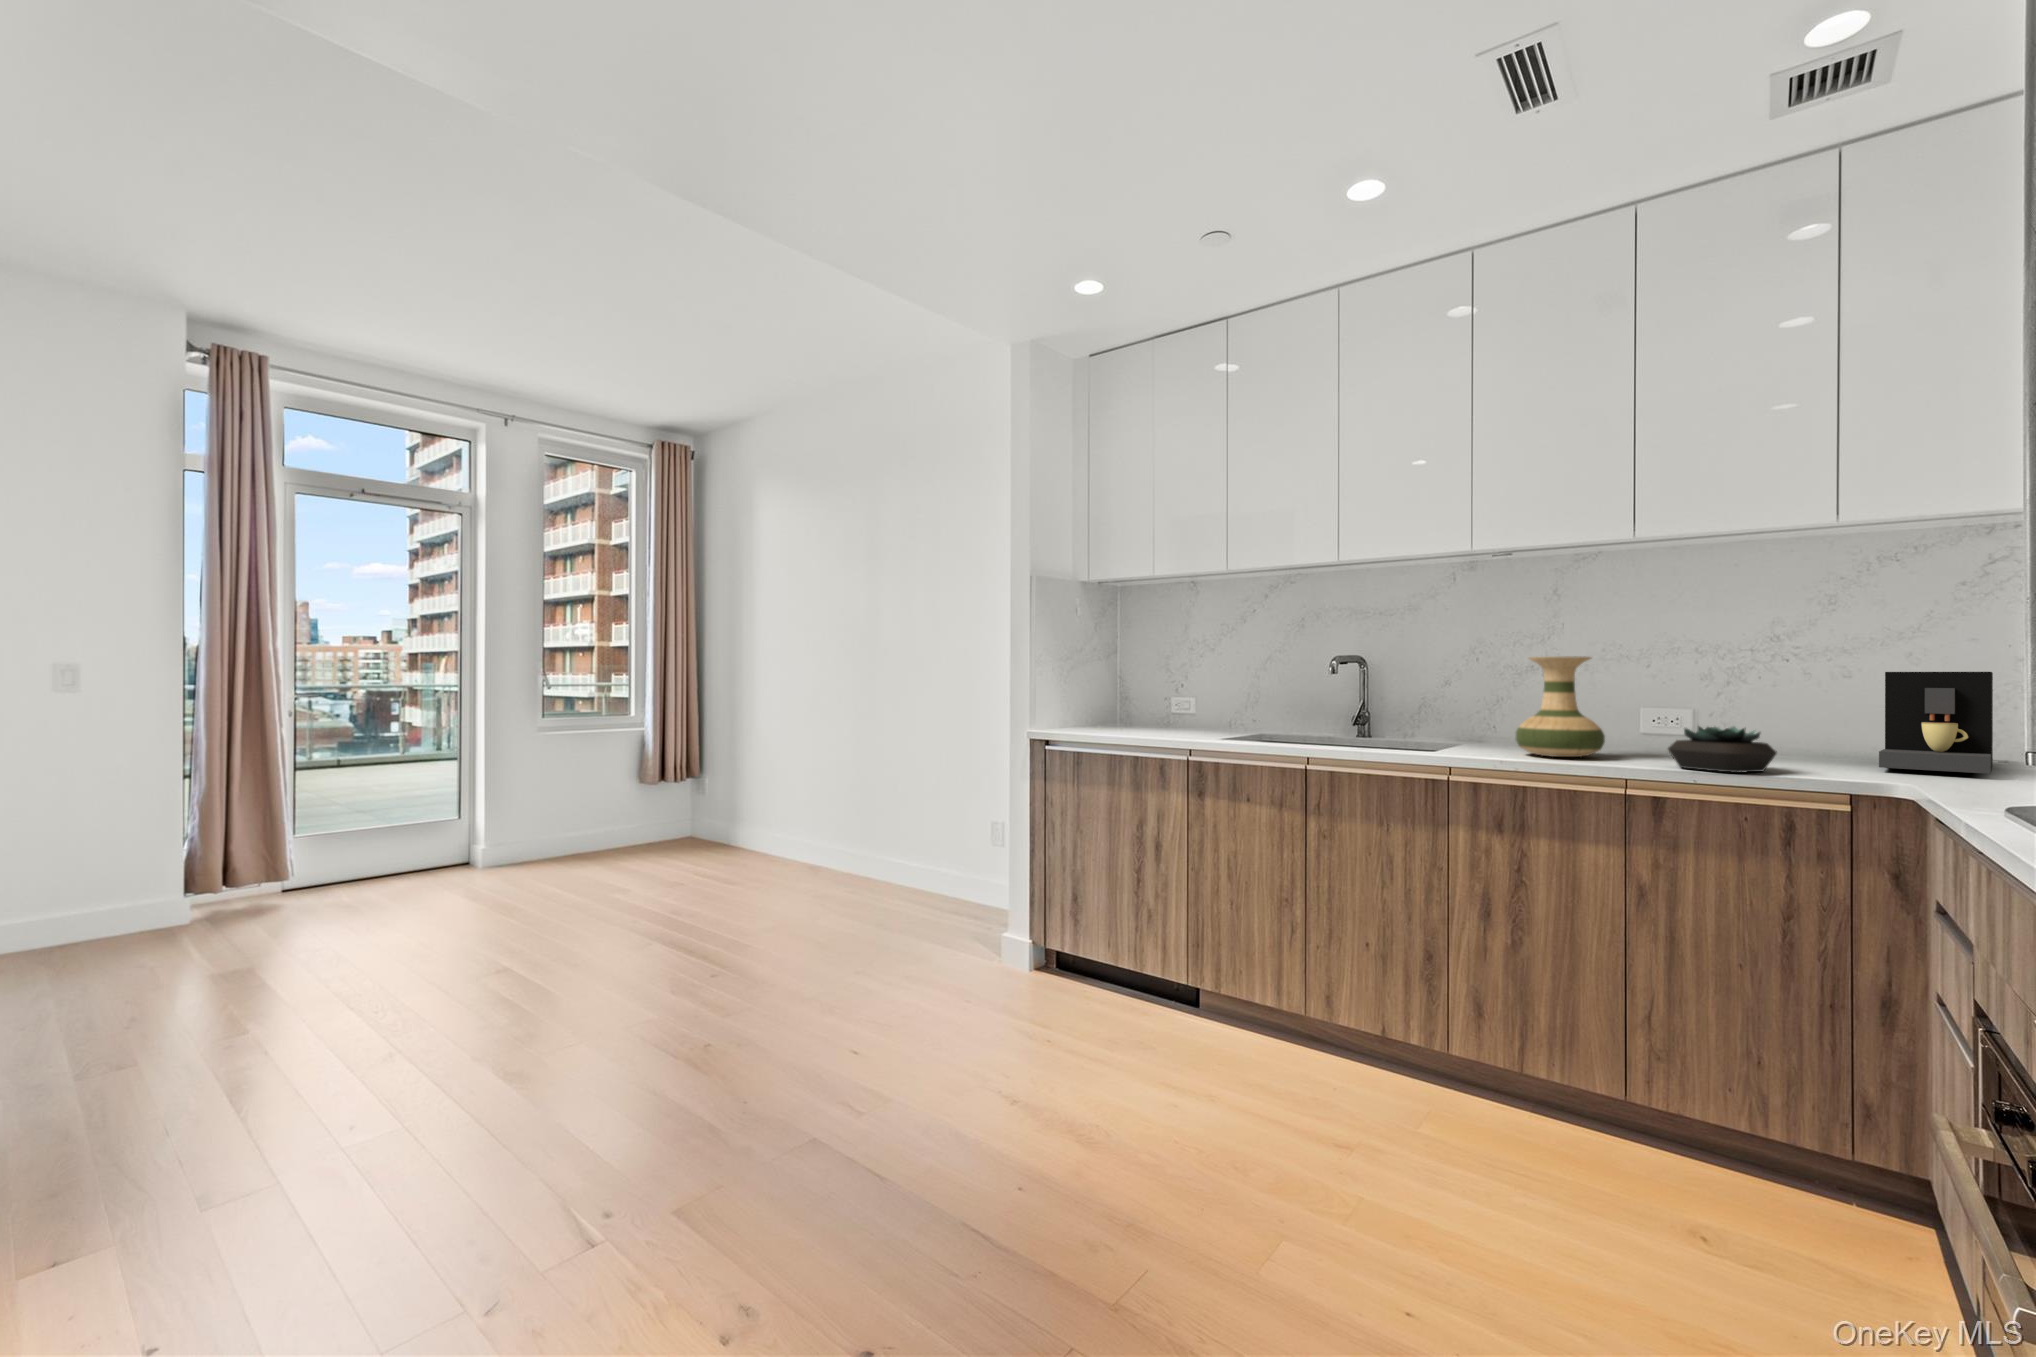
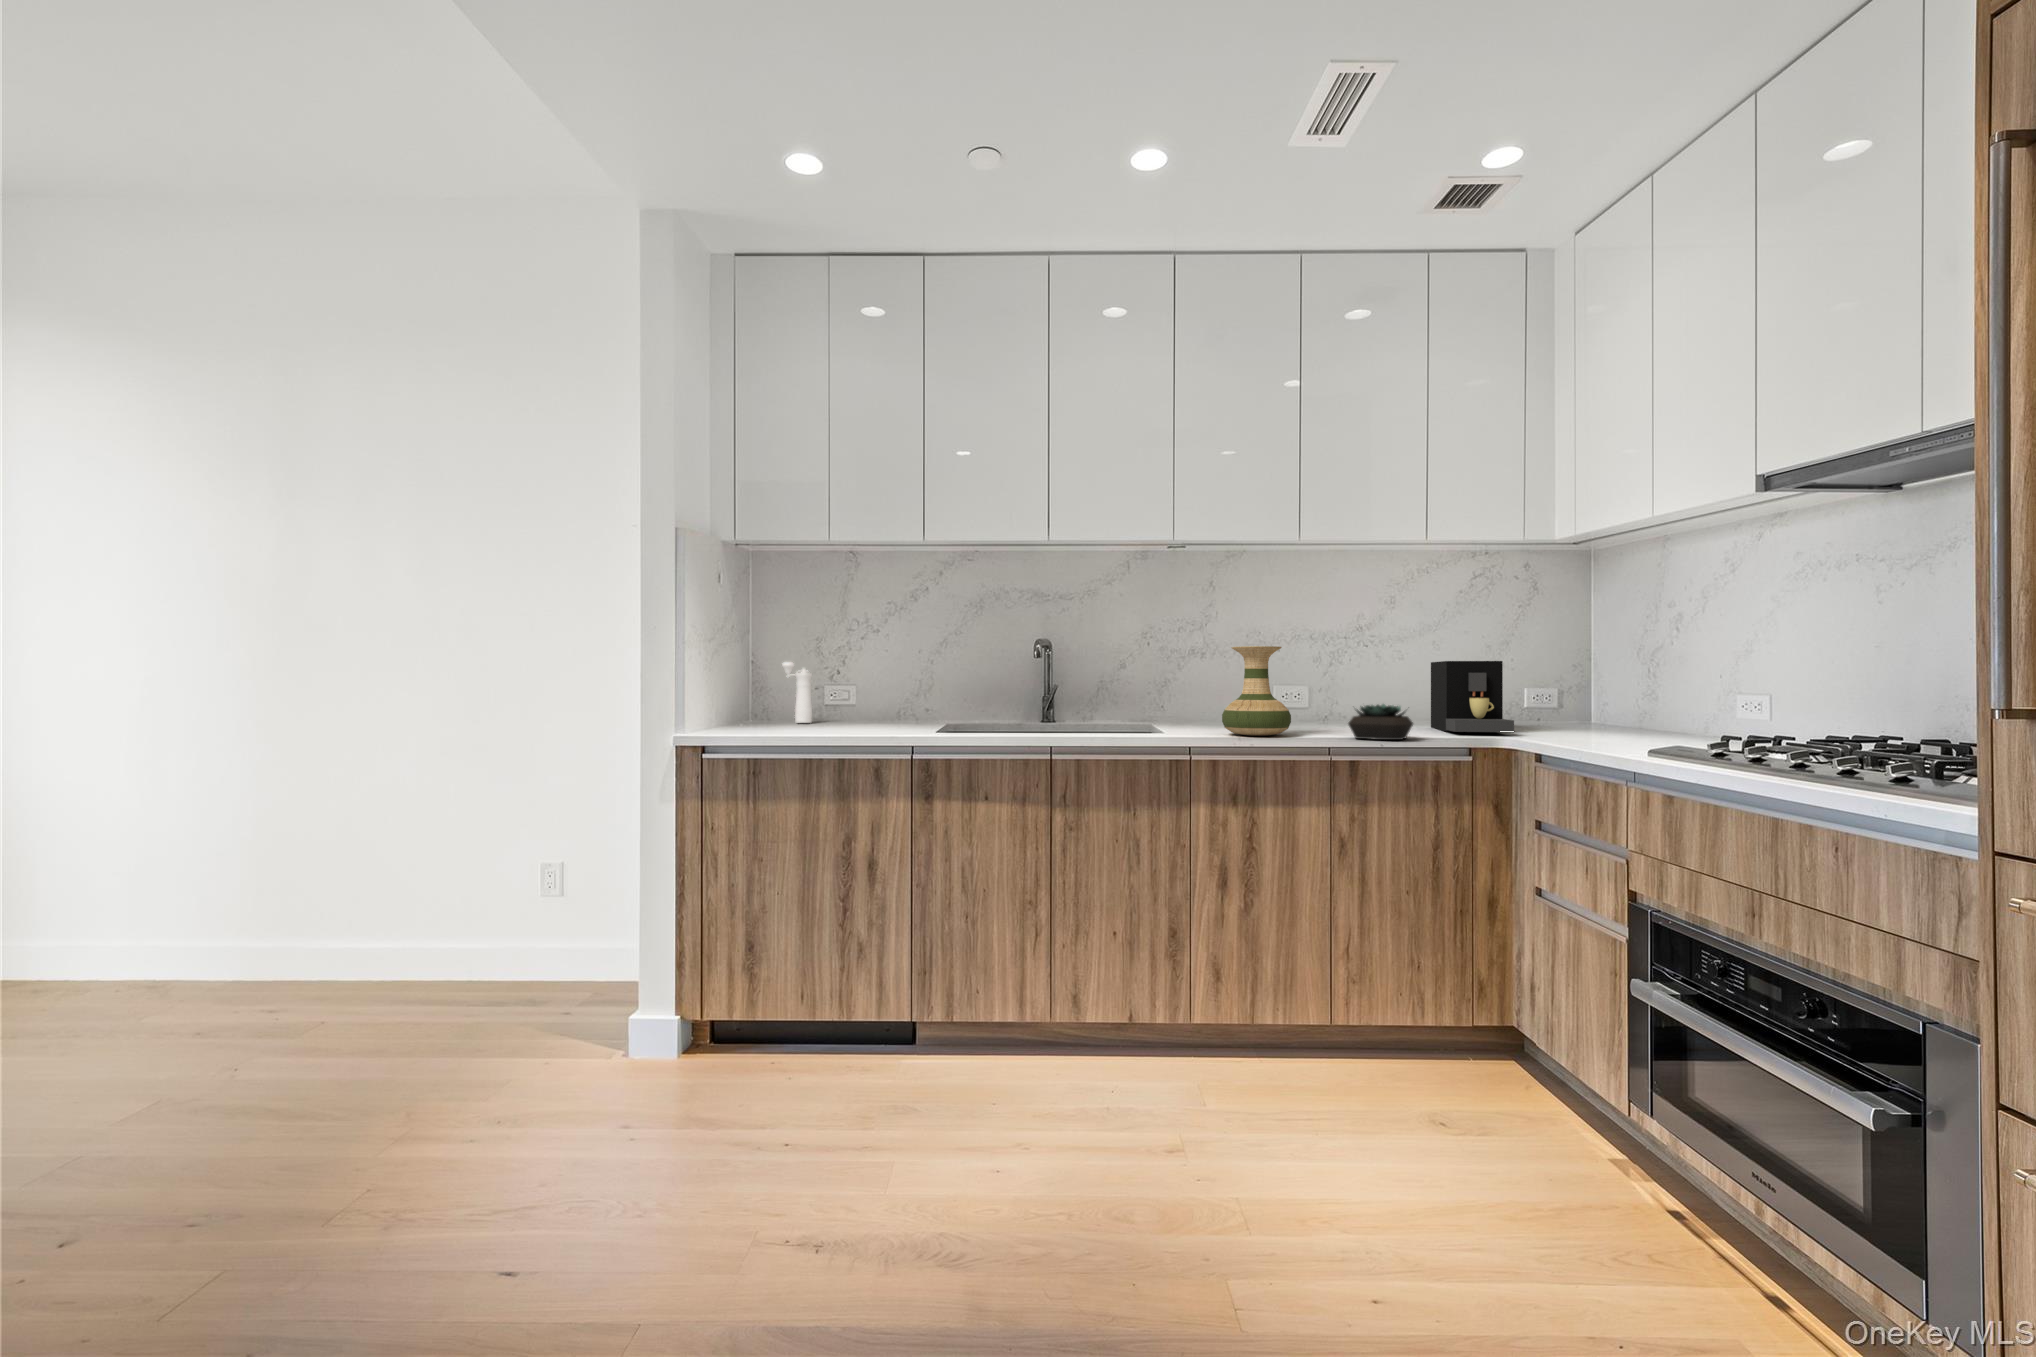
pepper mill: none [1148,673,1165,724] -> present [782,662,812,723]

